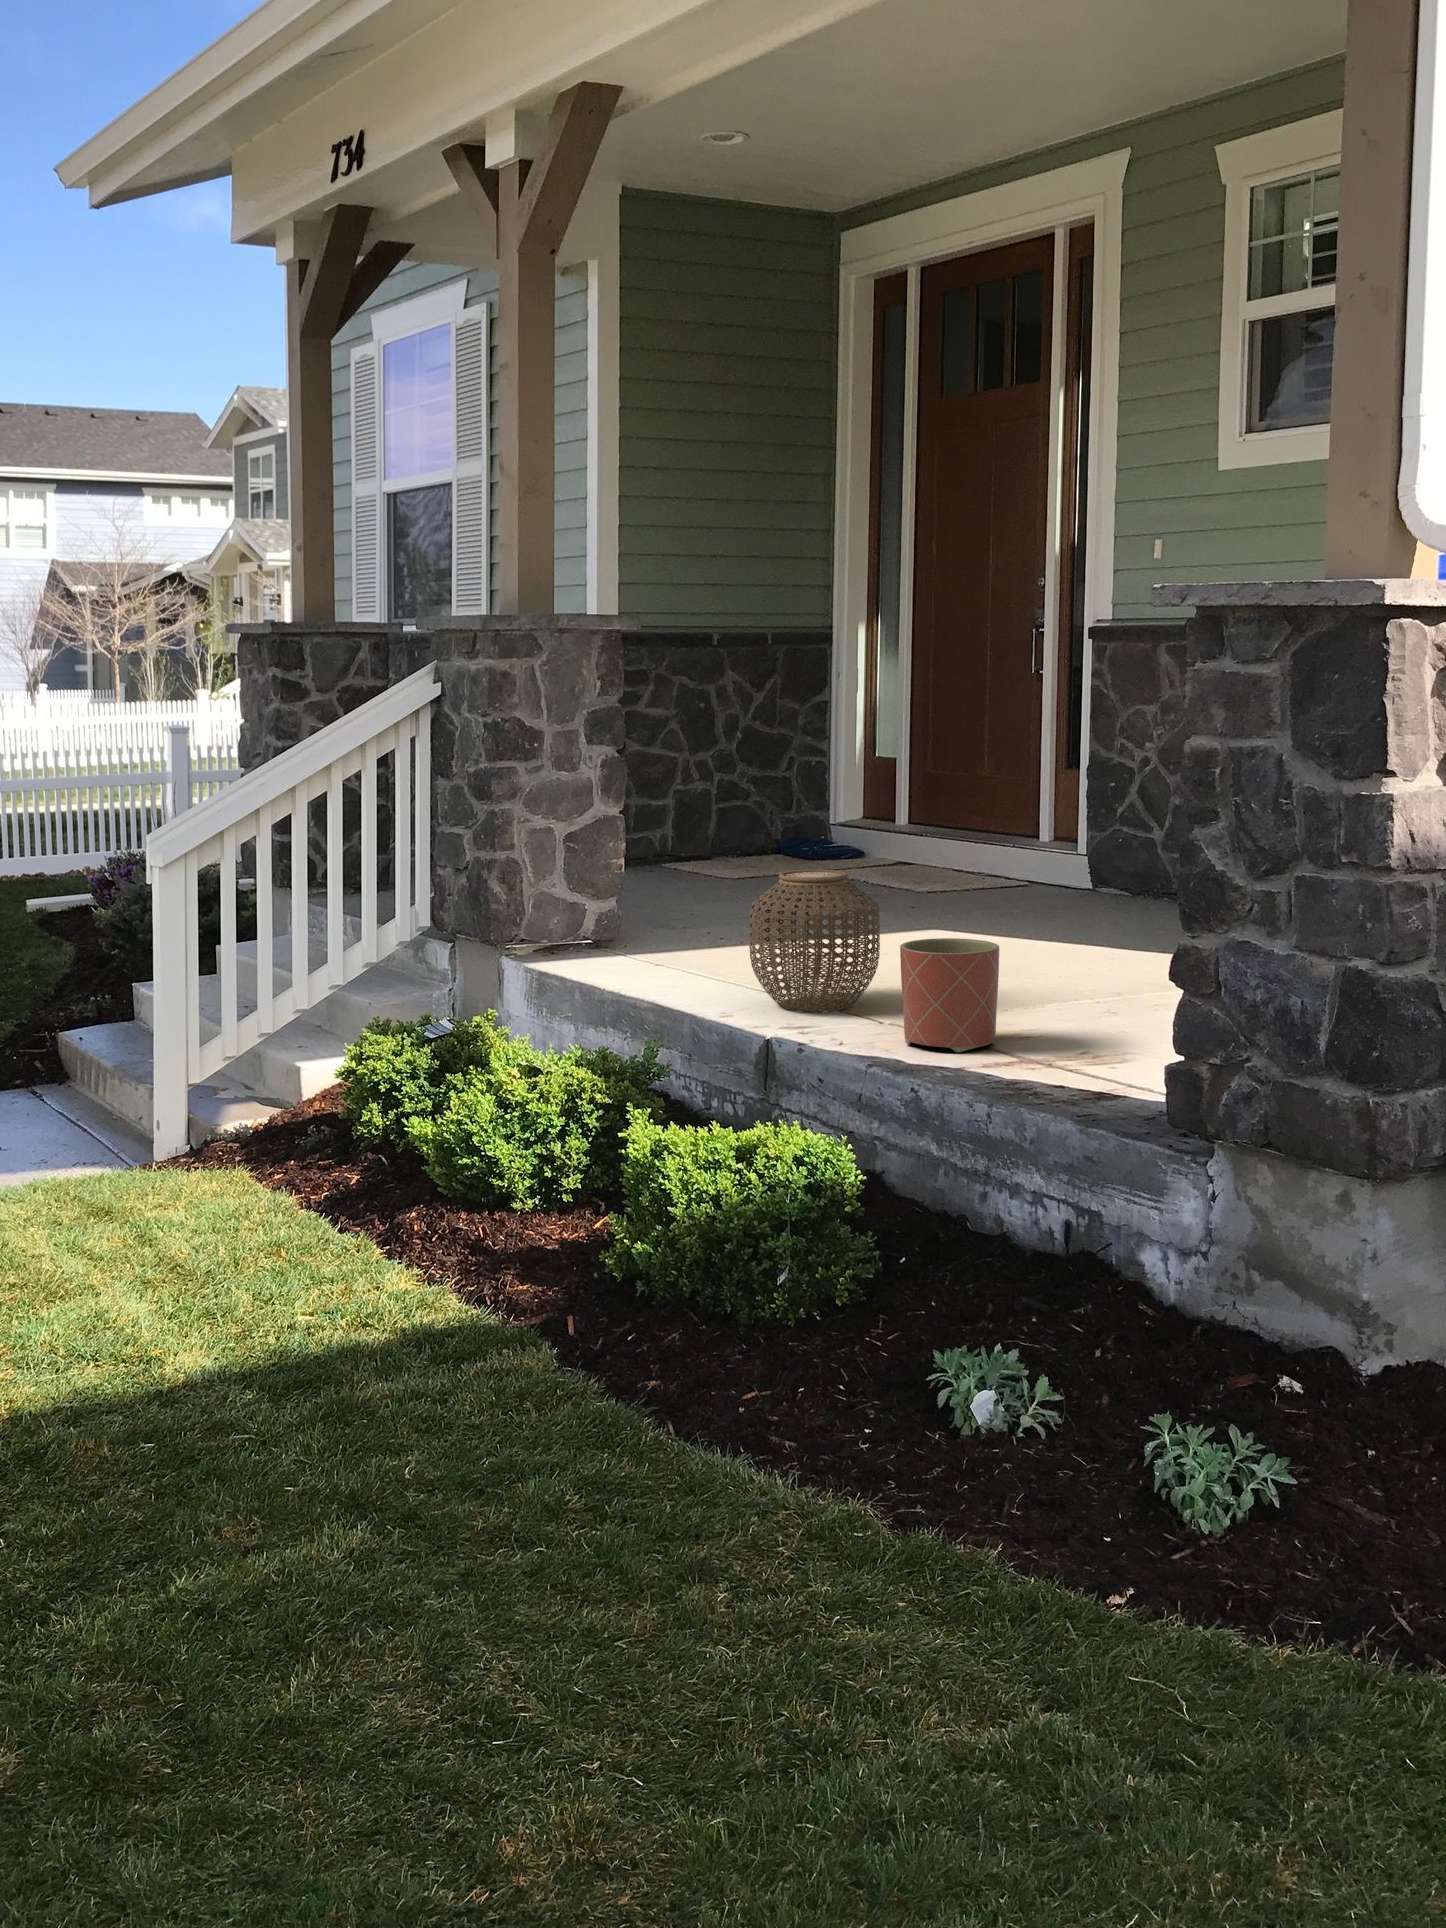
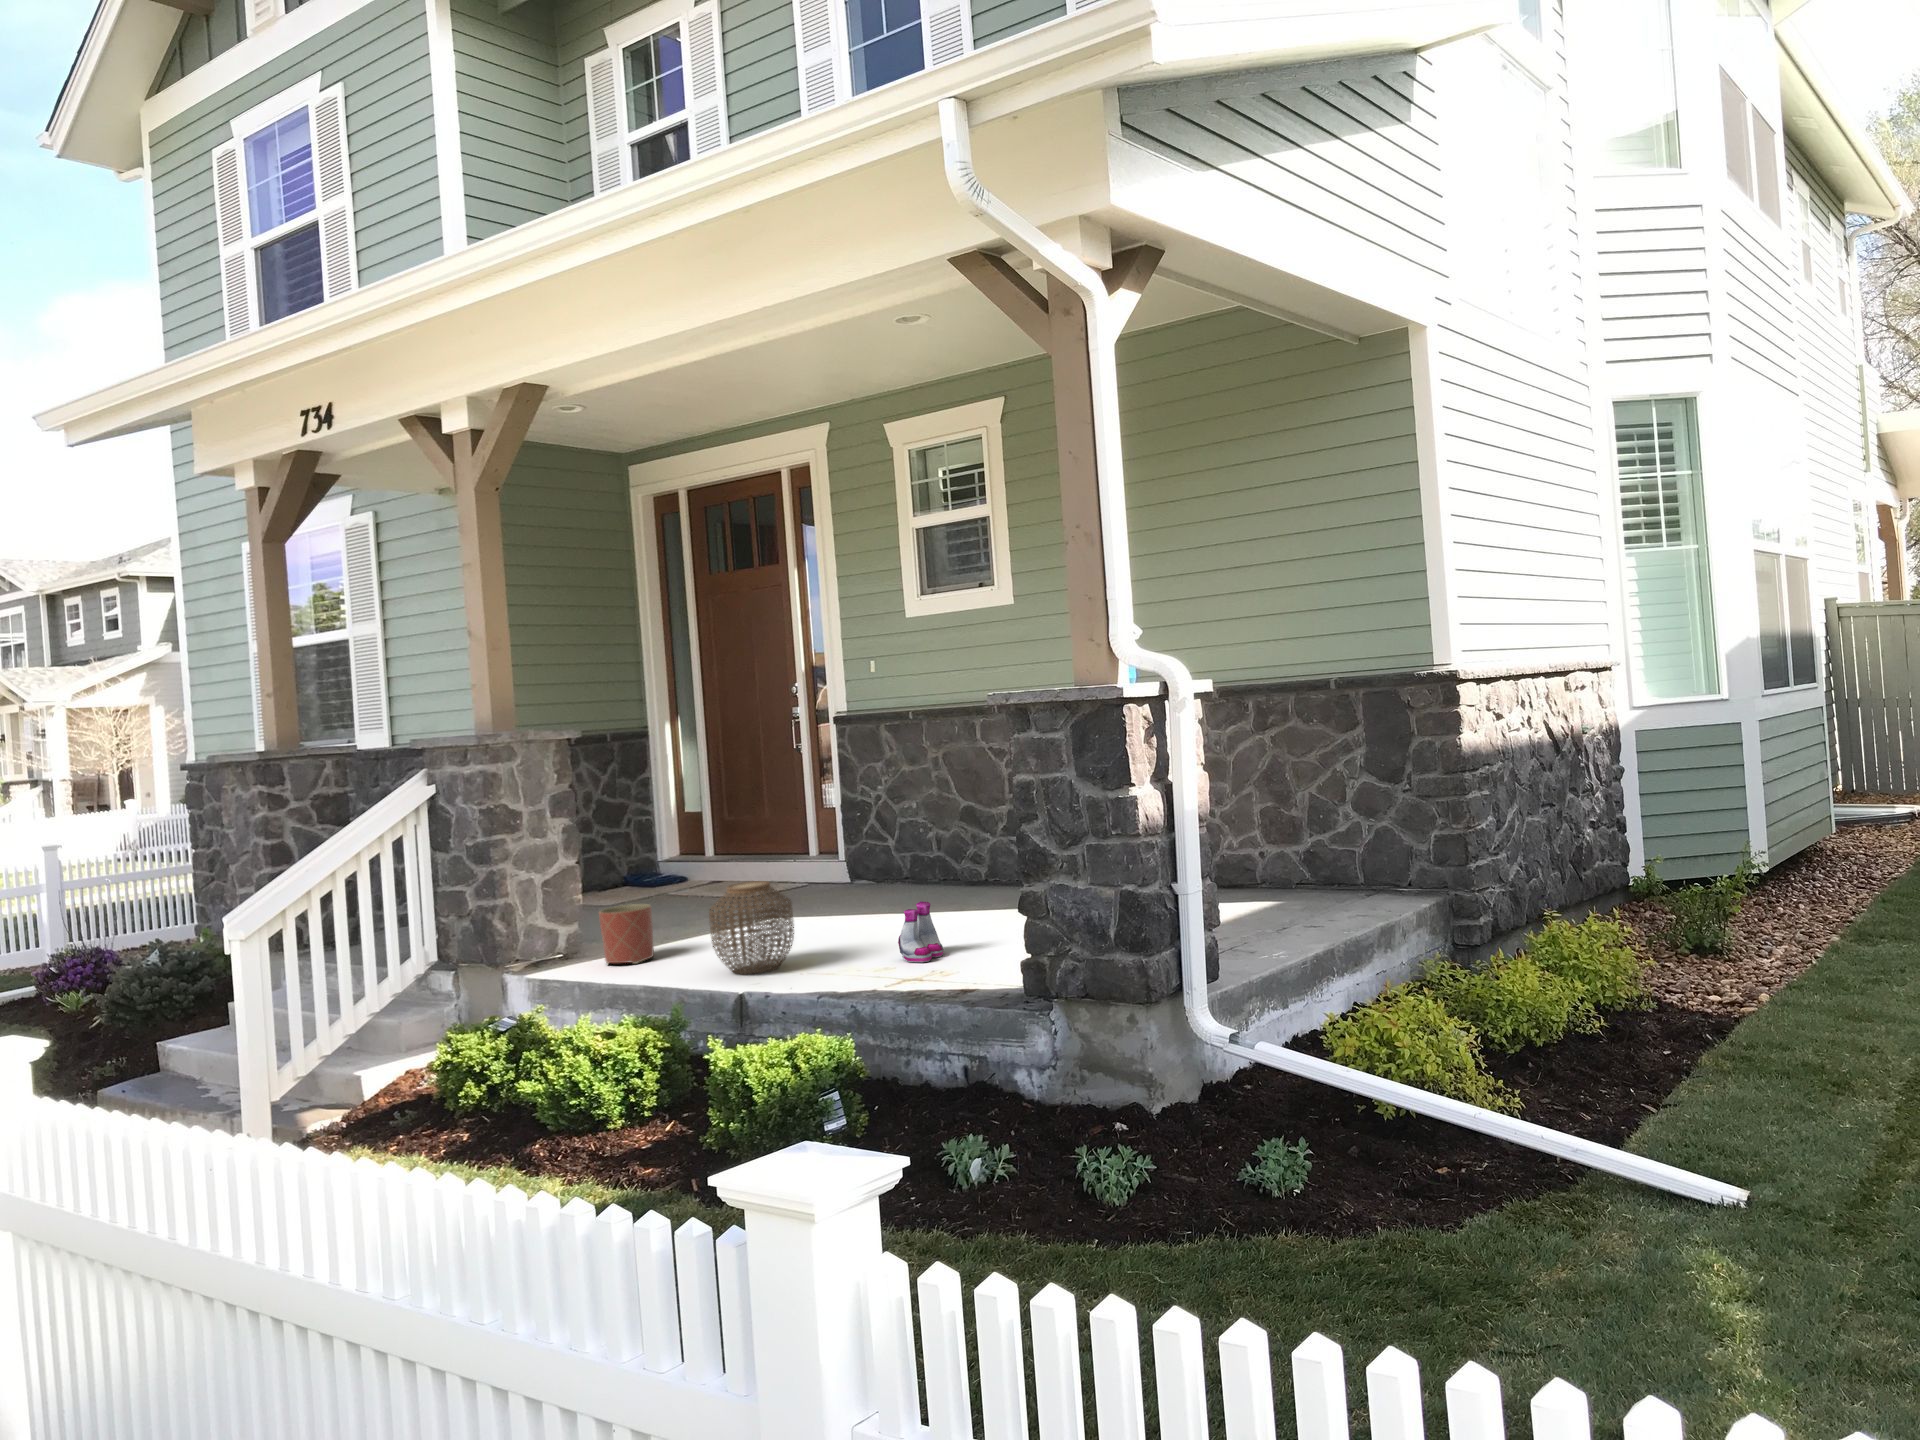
boots: none [1038,936,1115,1036] -> present [898,901,943,962]
planter: present [900,938,999,1052] -> present [599,904,654,964]

